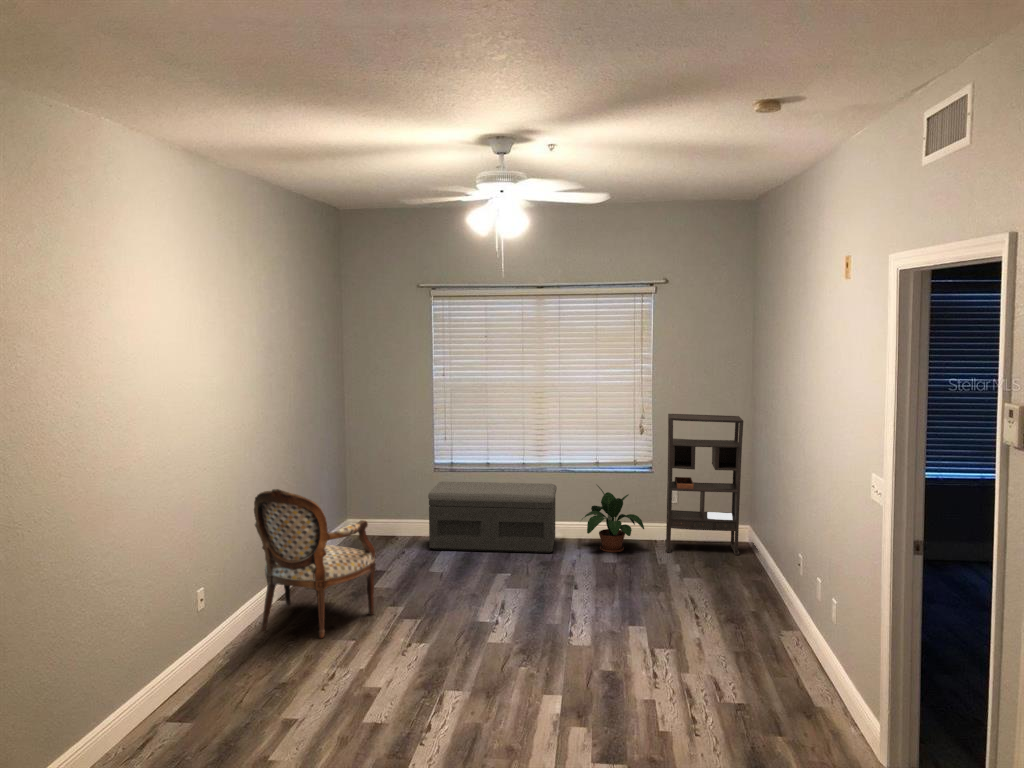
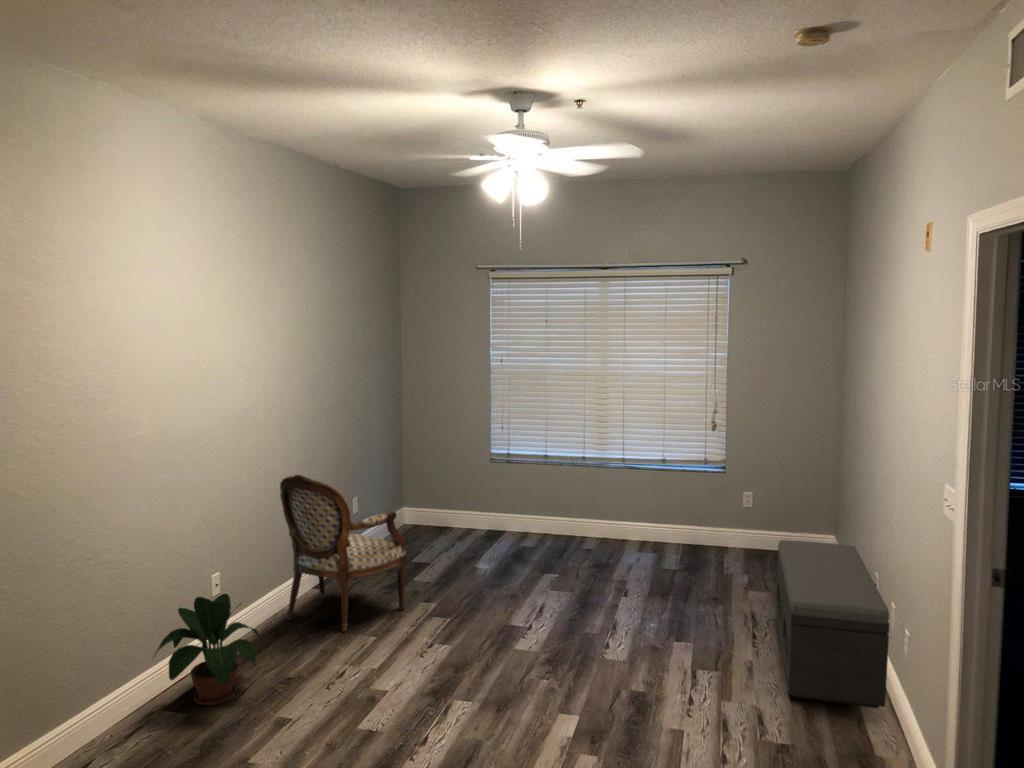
bookshelf: present [665,414,743,555] -> none [736,408,827,568]
storage bench: present [428,482,557,553] -> present [776,540,889,708]
potted plant: present [582,485,644,552] -> present [153,594,259,705]

